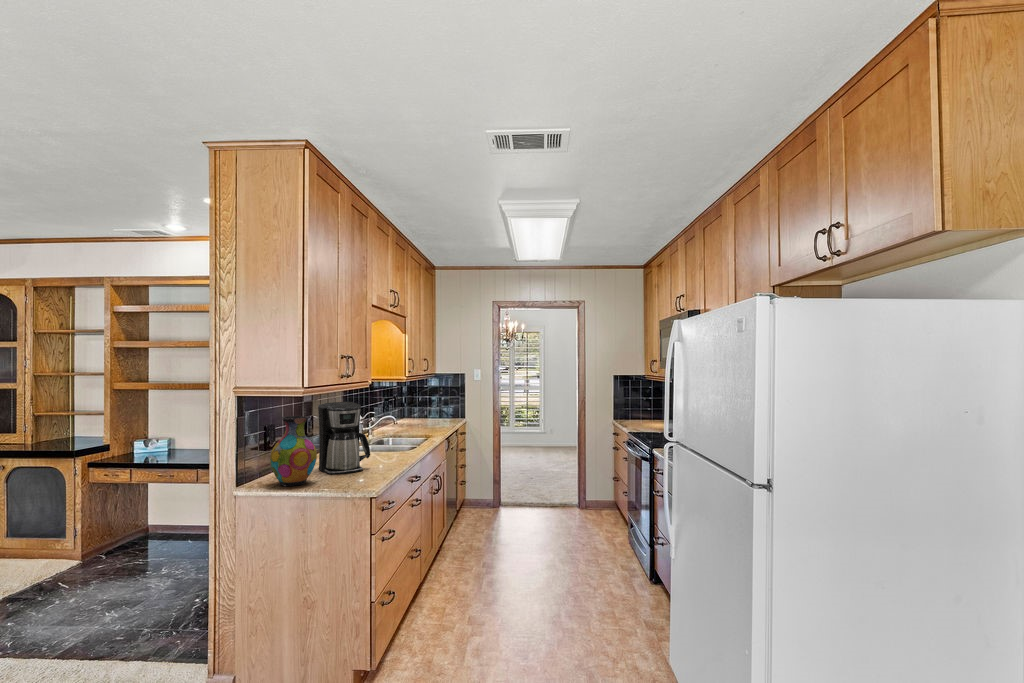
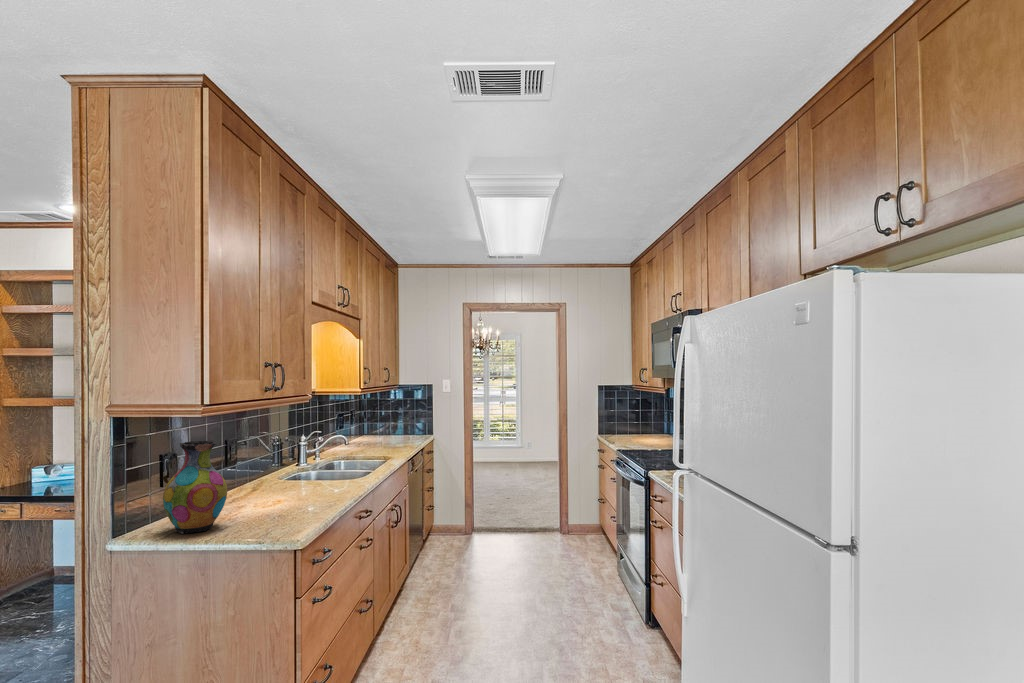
coffee maker: present [318,402,370,474] -> none [237,421,304,514]

